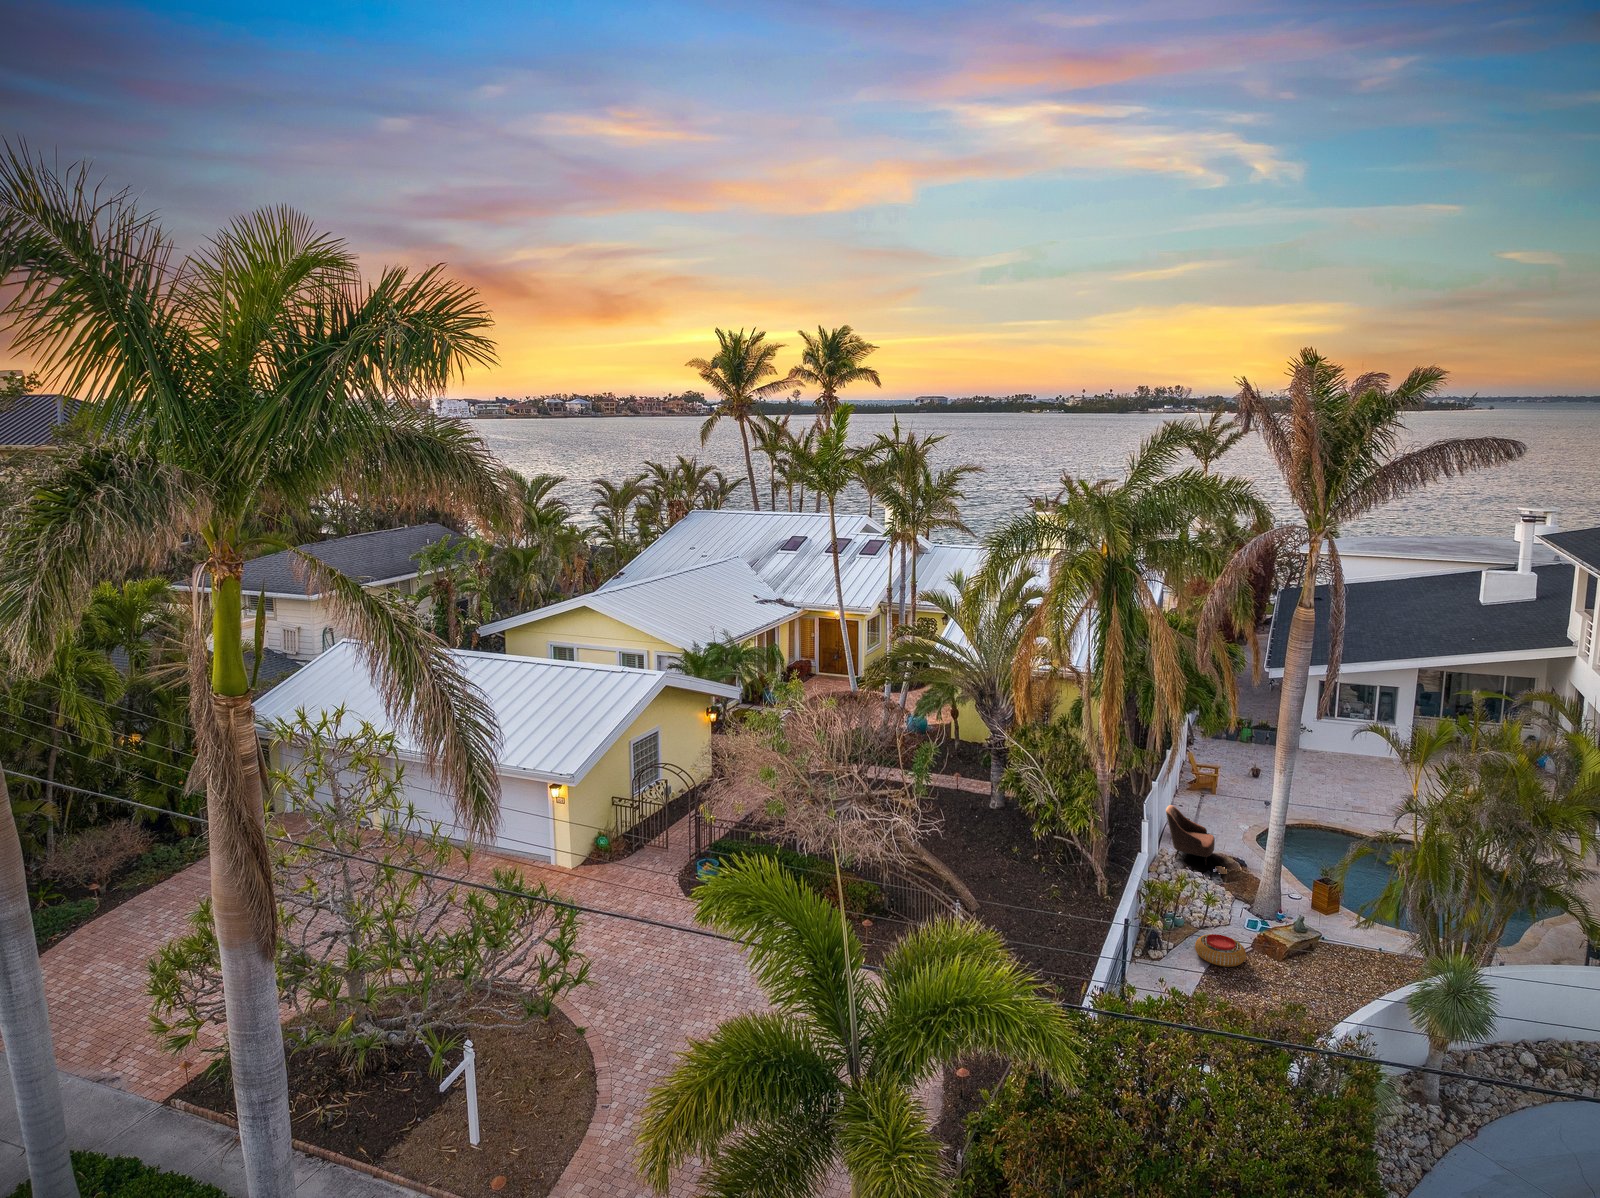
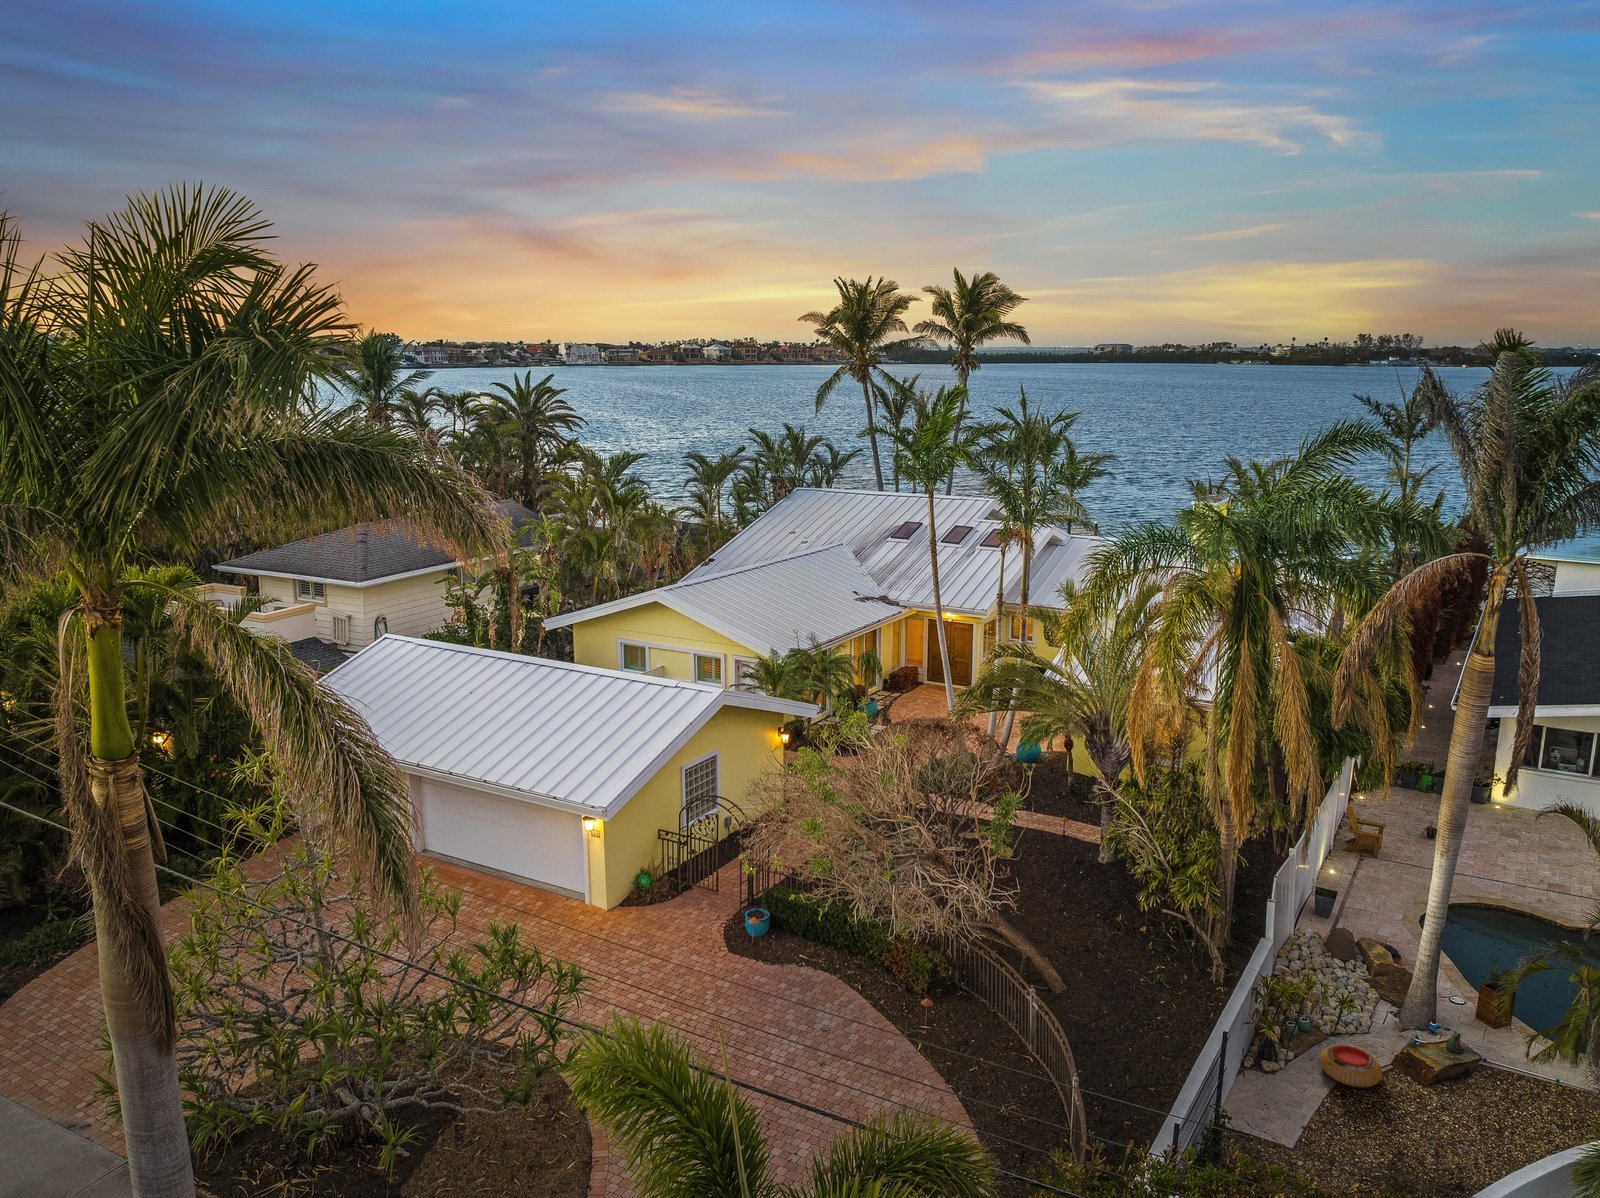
armchair: present [1166,805,1215,865] -> none [1308,877,1369,954]

